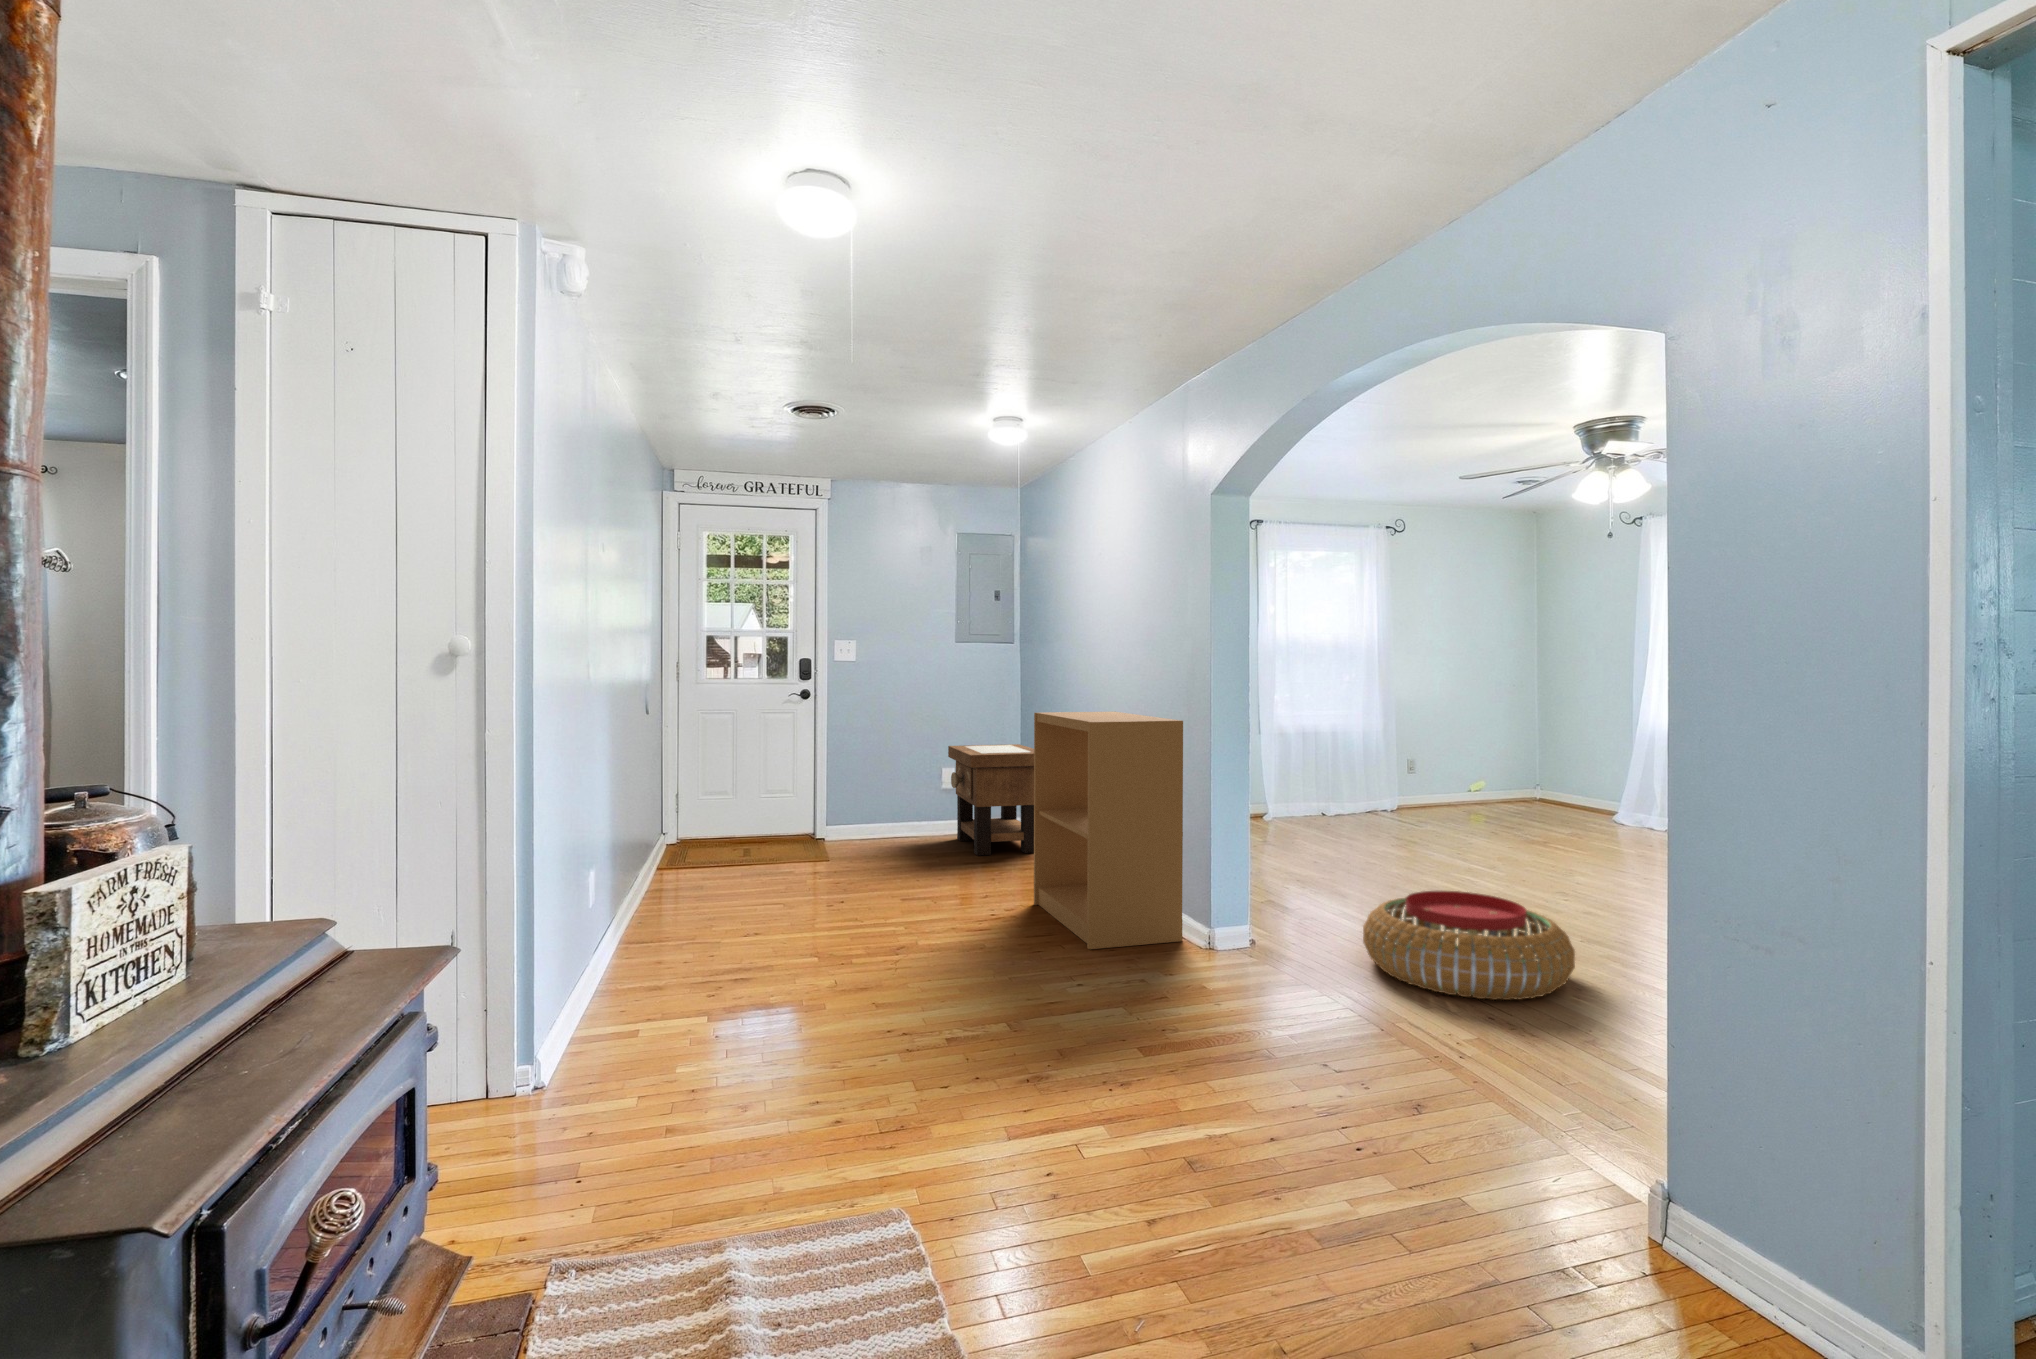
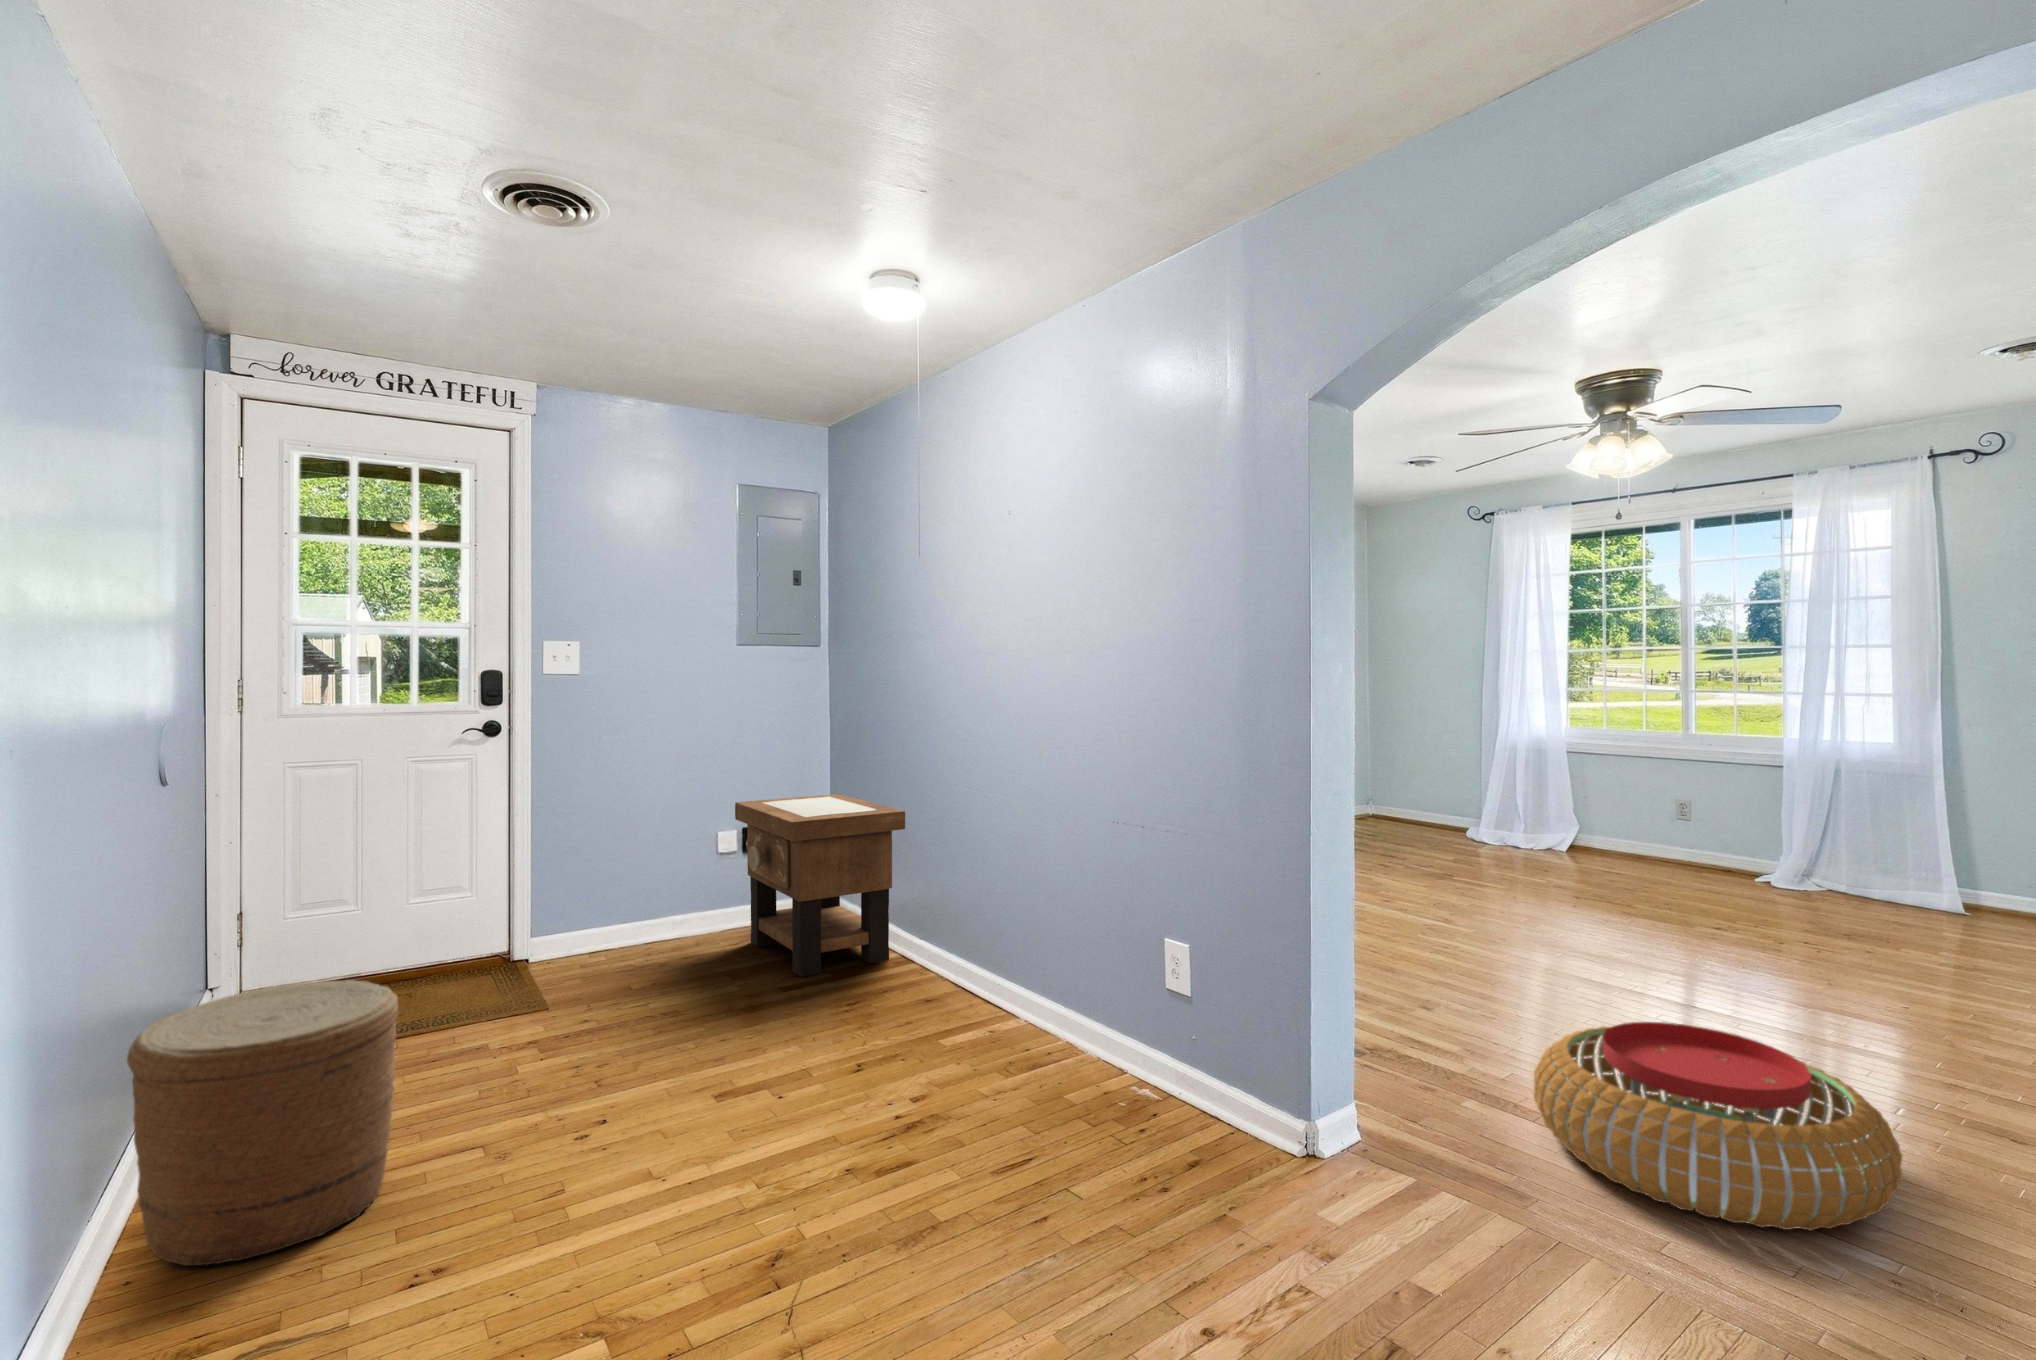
bookshelf: present [1034,712,1183,949] -> none [956,756,1258,1203]
woven basket: none [639,809,745,921] -> present [127,980,398,1266]

